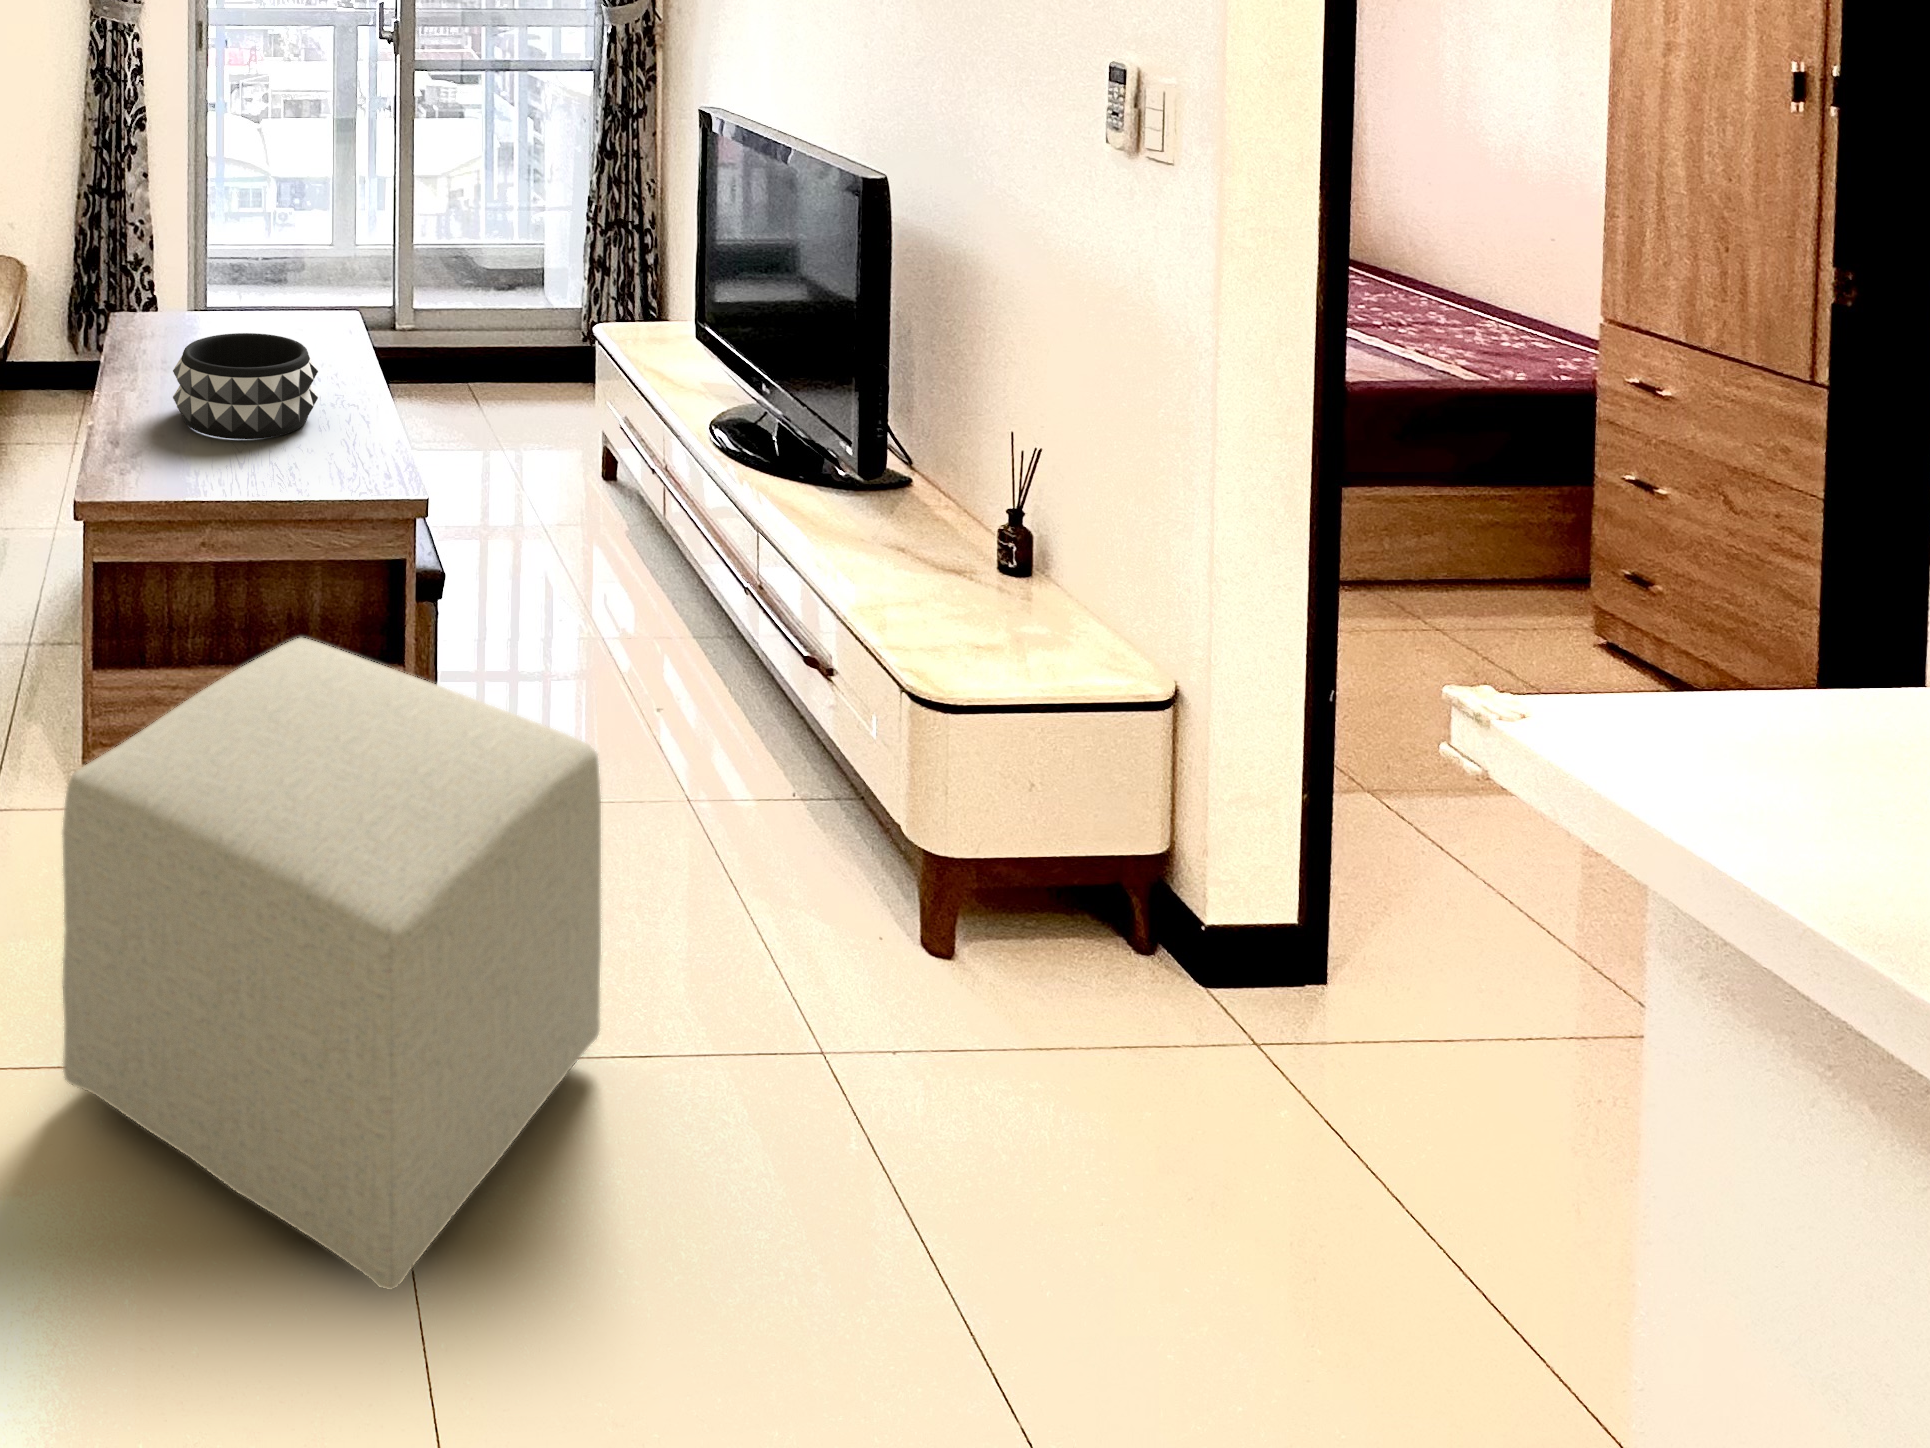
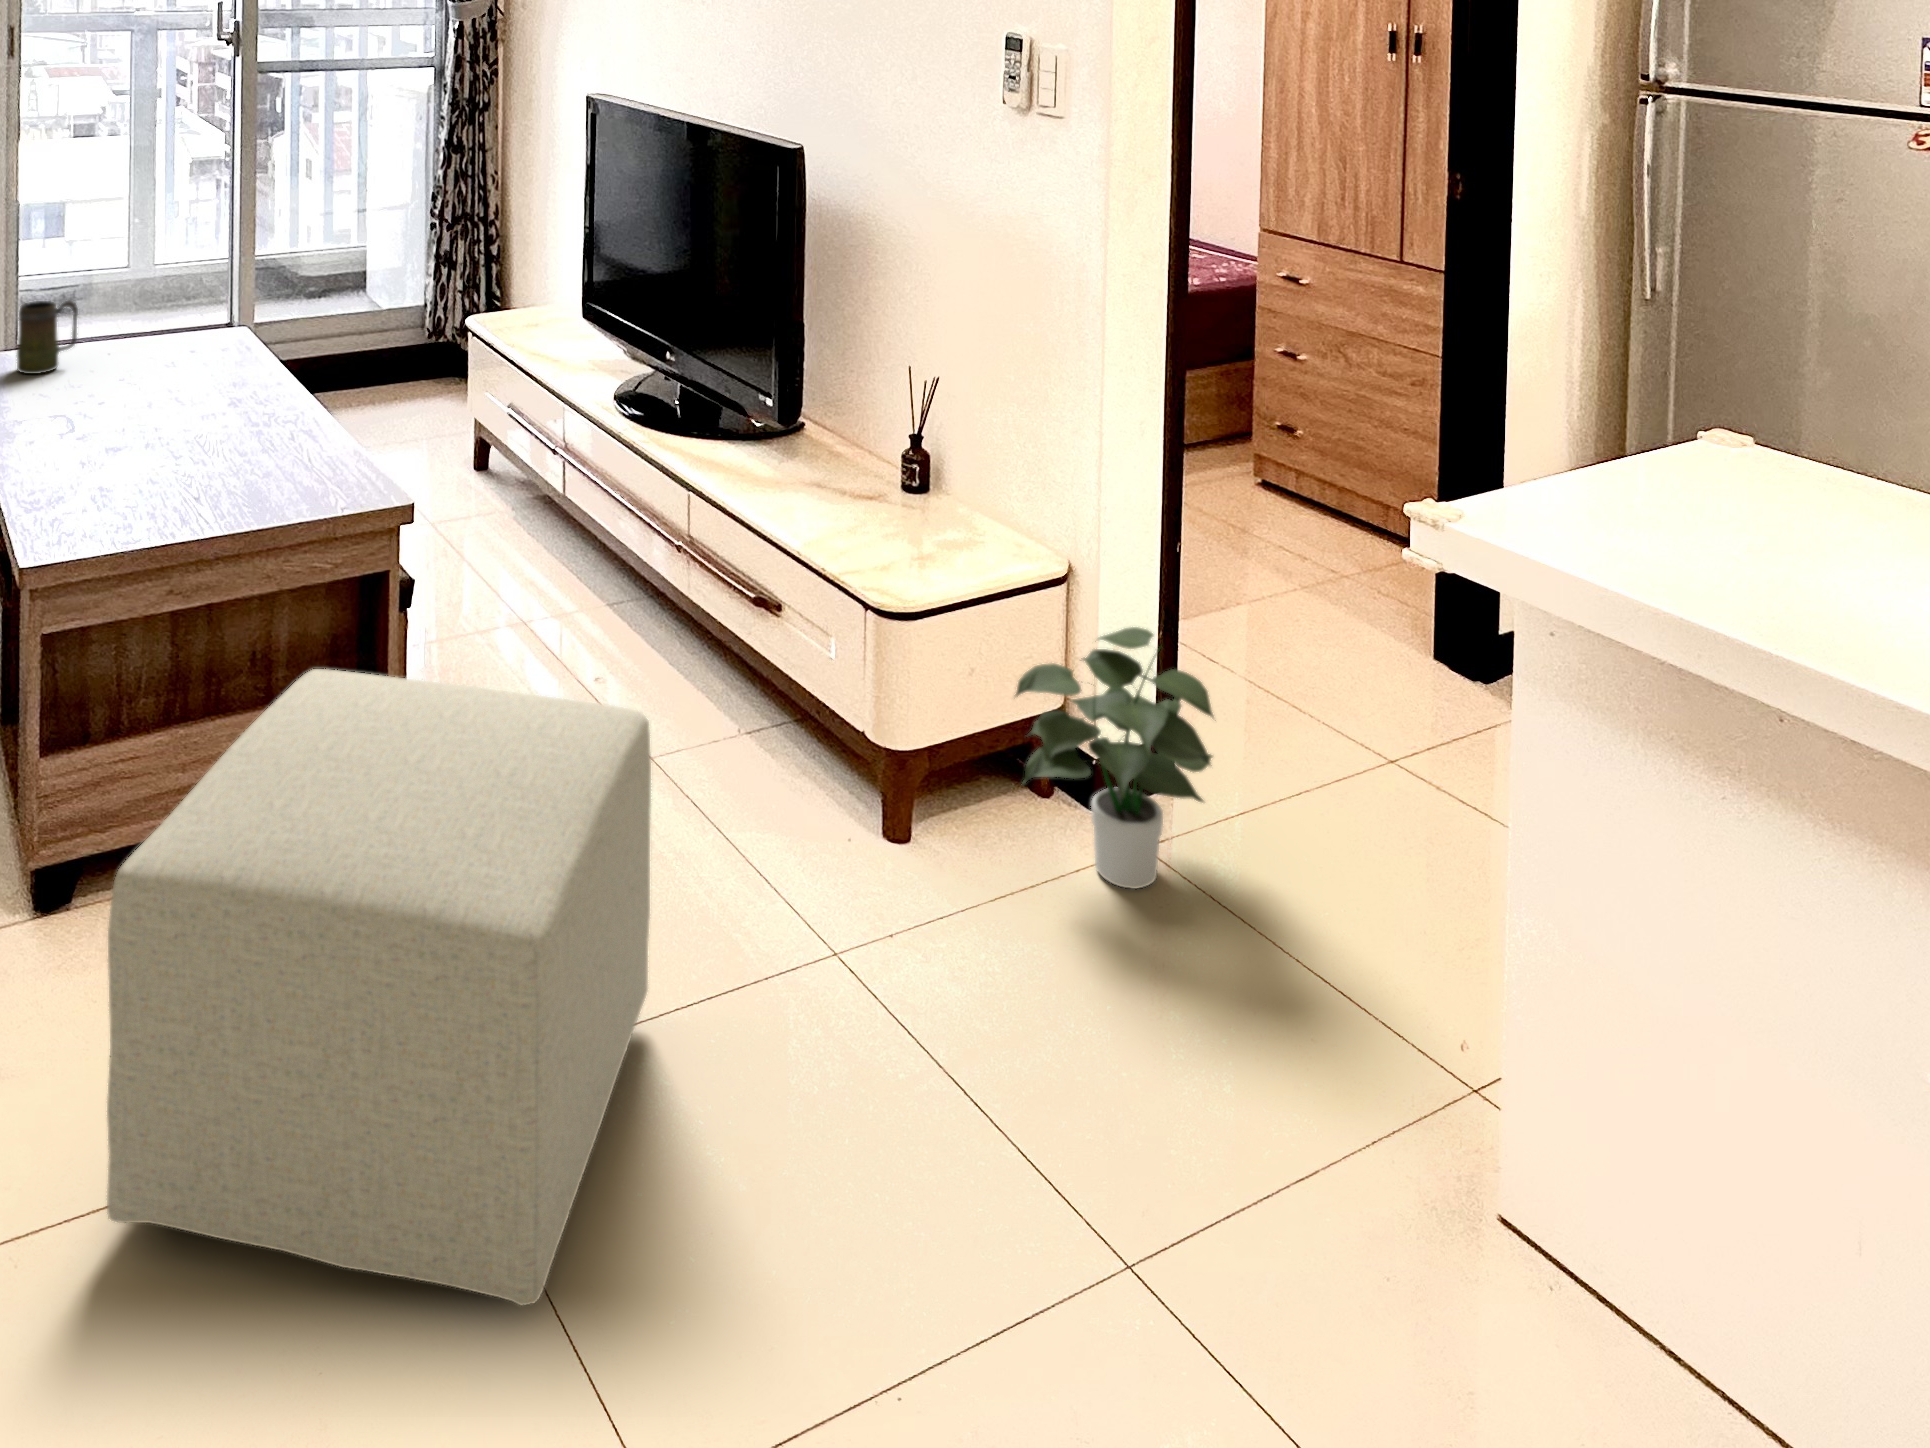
mug: none [152,269,203,334] -> present [17,300,78,374]
decorative bowl: present [173,333,318,439] -> none [89,358,255,476]
potted plant: none [1076,785,1369,1102] -> present [1015,627,1213,889]

